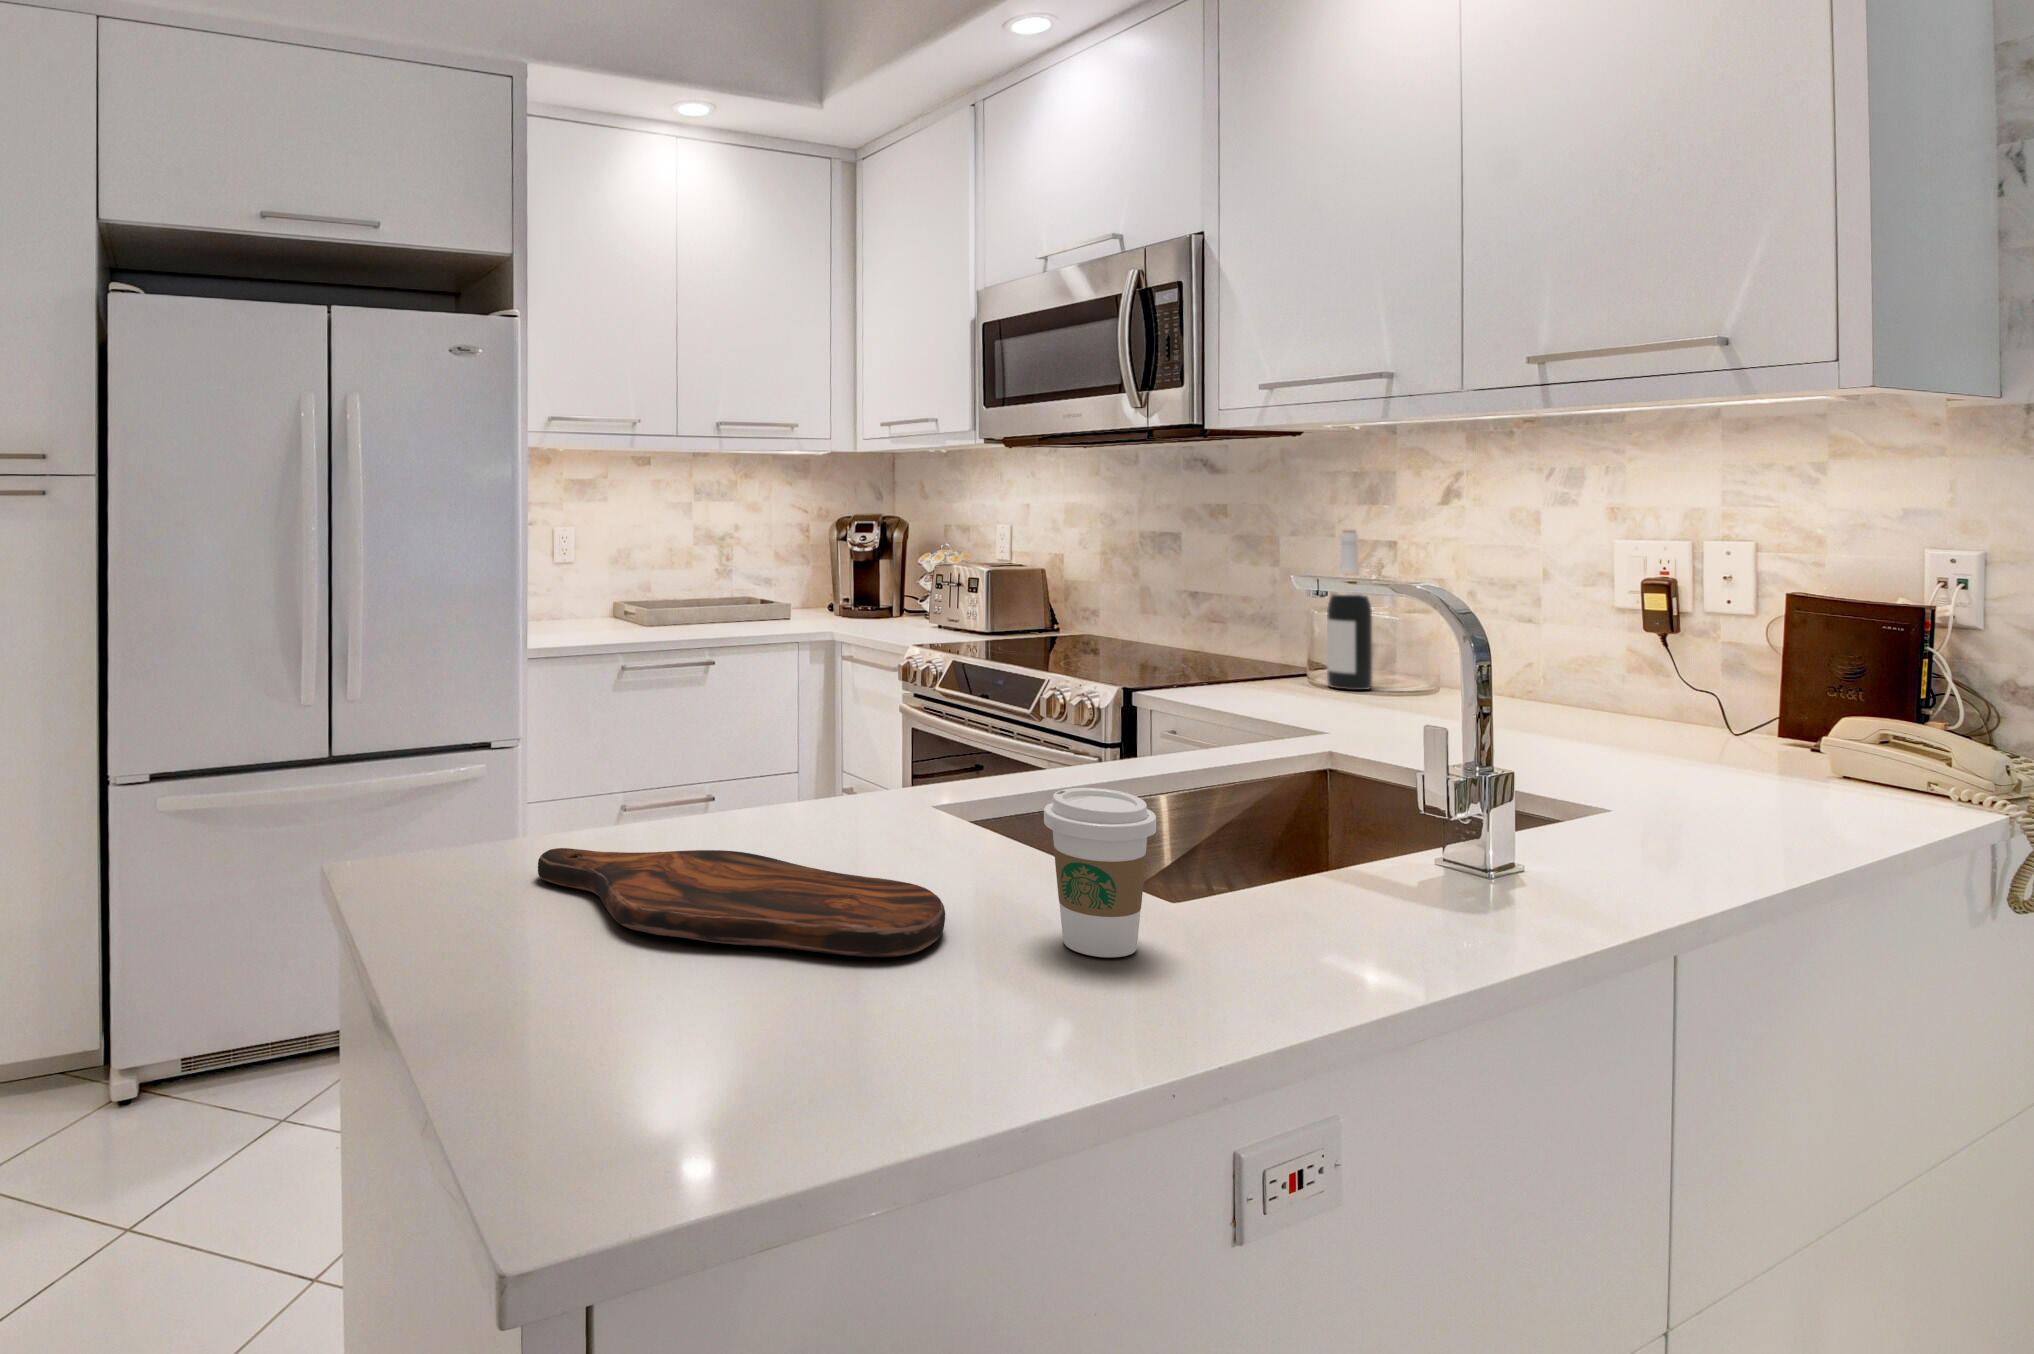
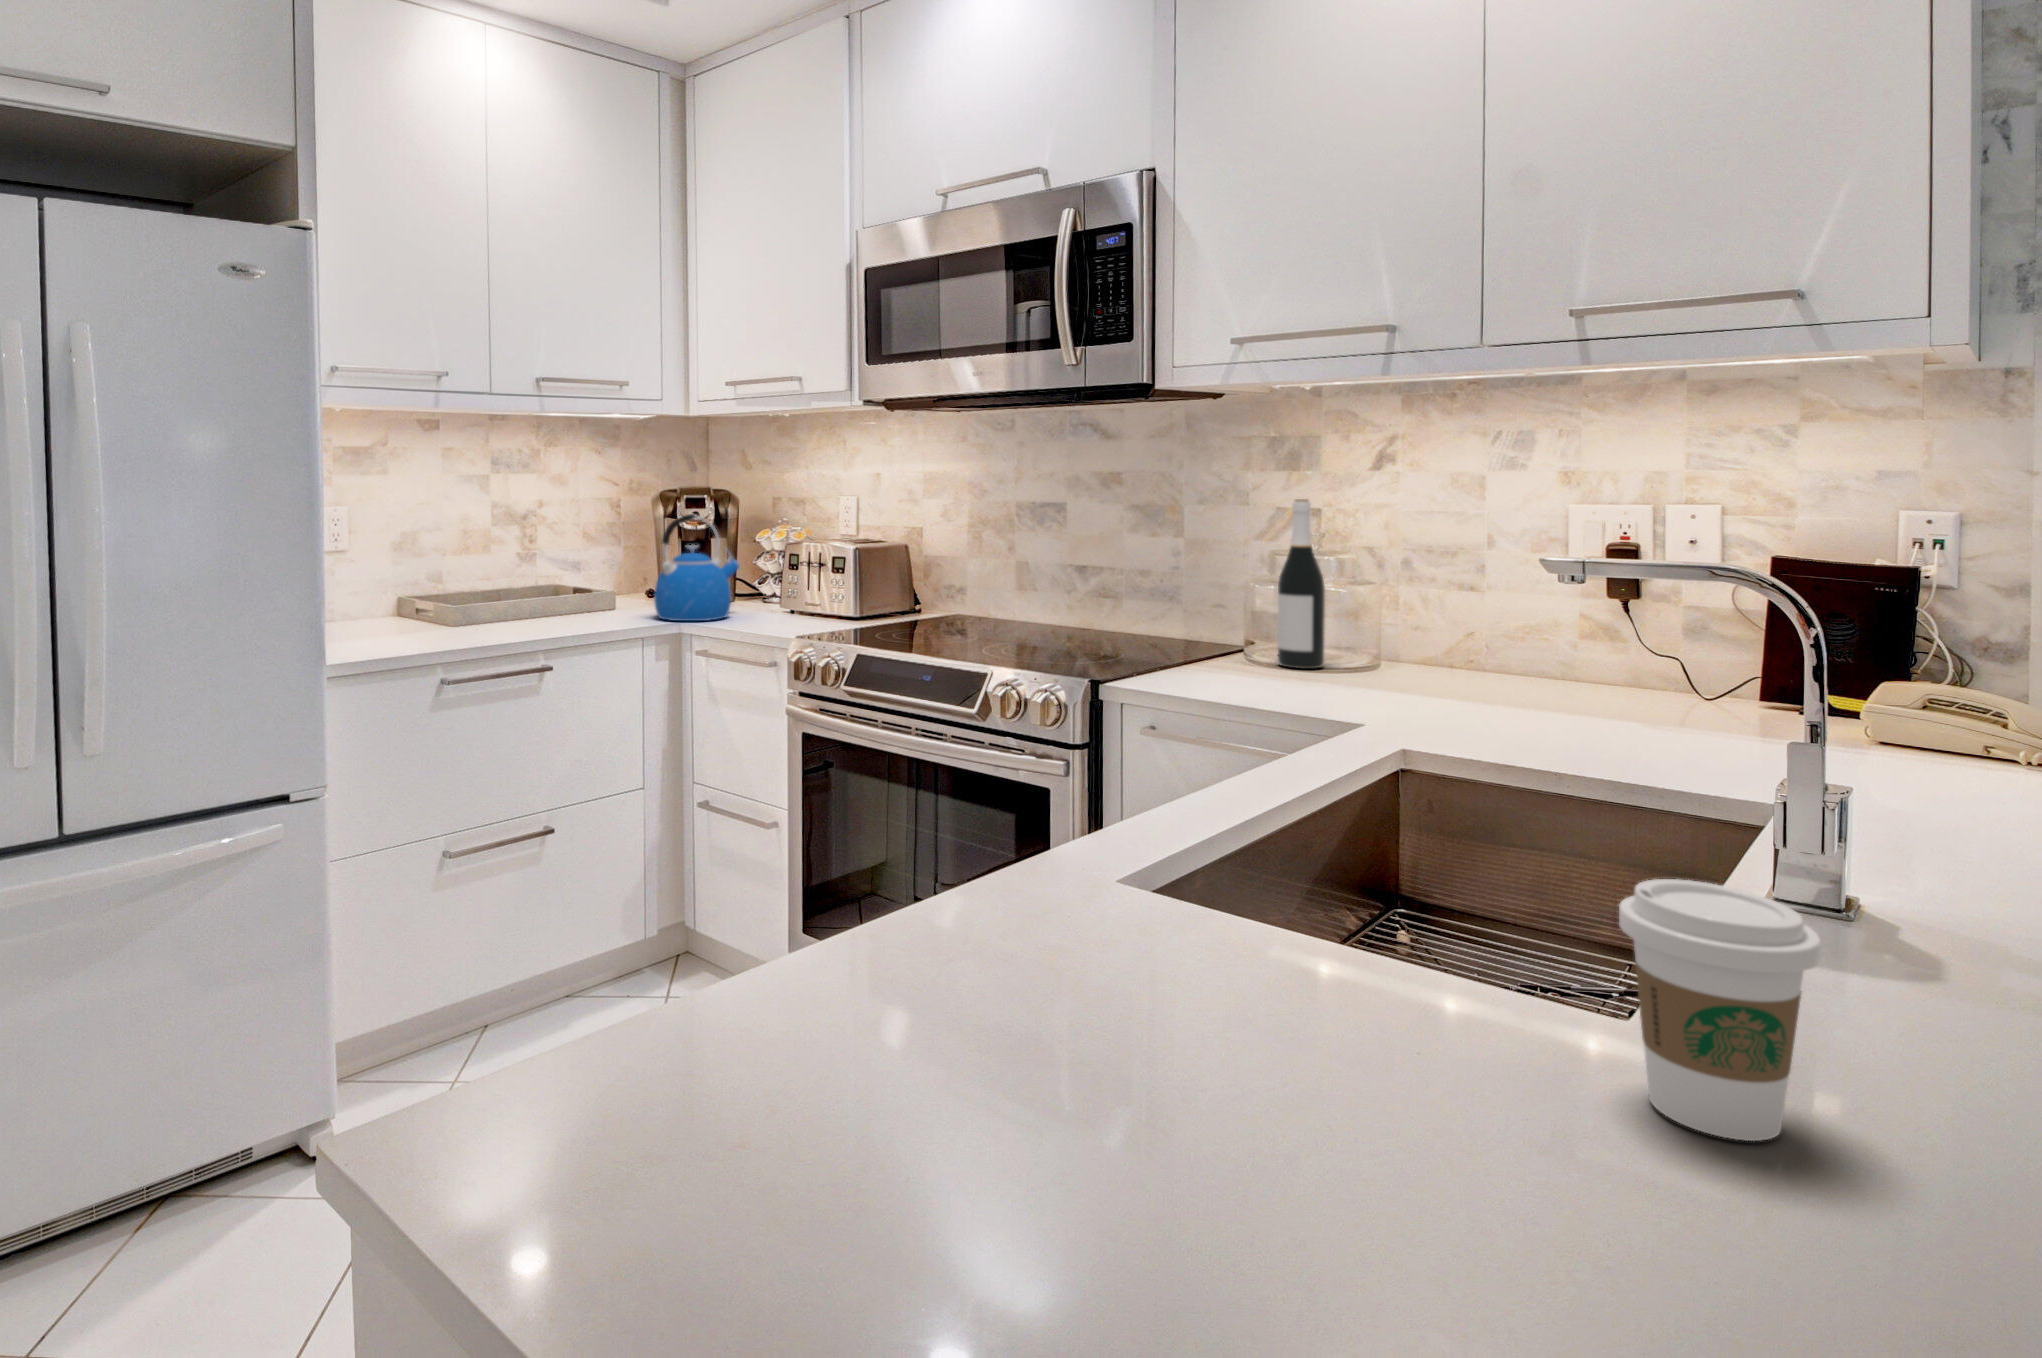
kettle: none [815,537,894,629] -> present [654,514,740,621]
cutting board: present [538,848,945,957] -> none [779,1012,1550,1218]

